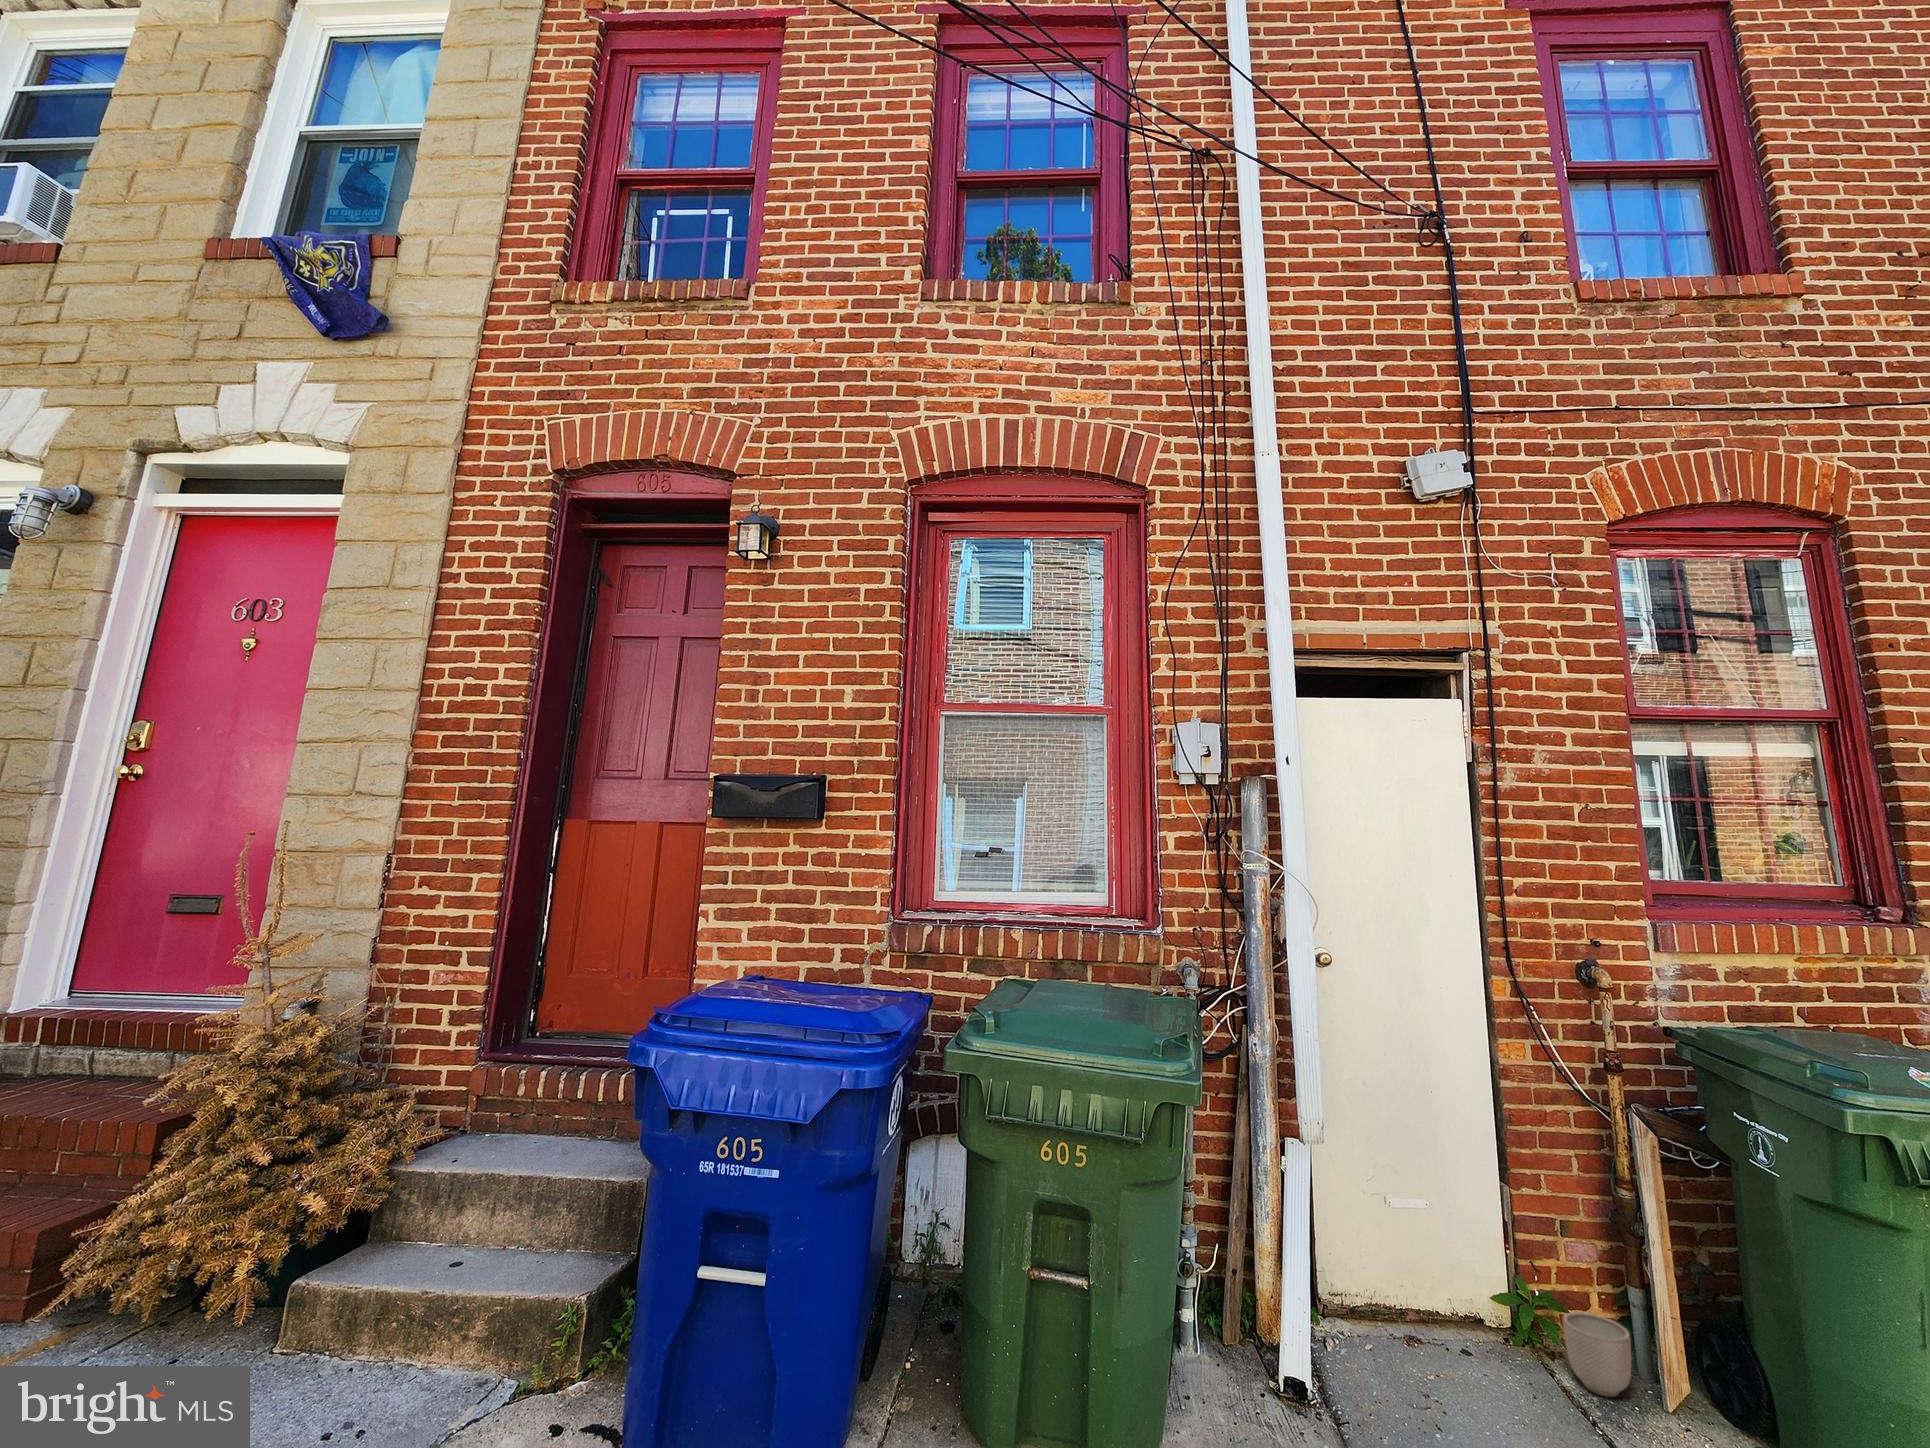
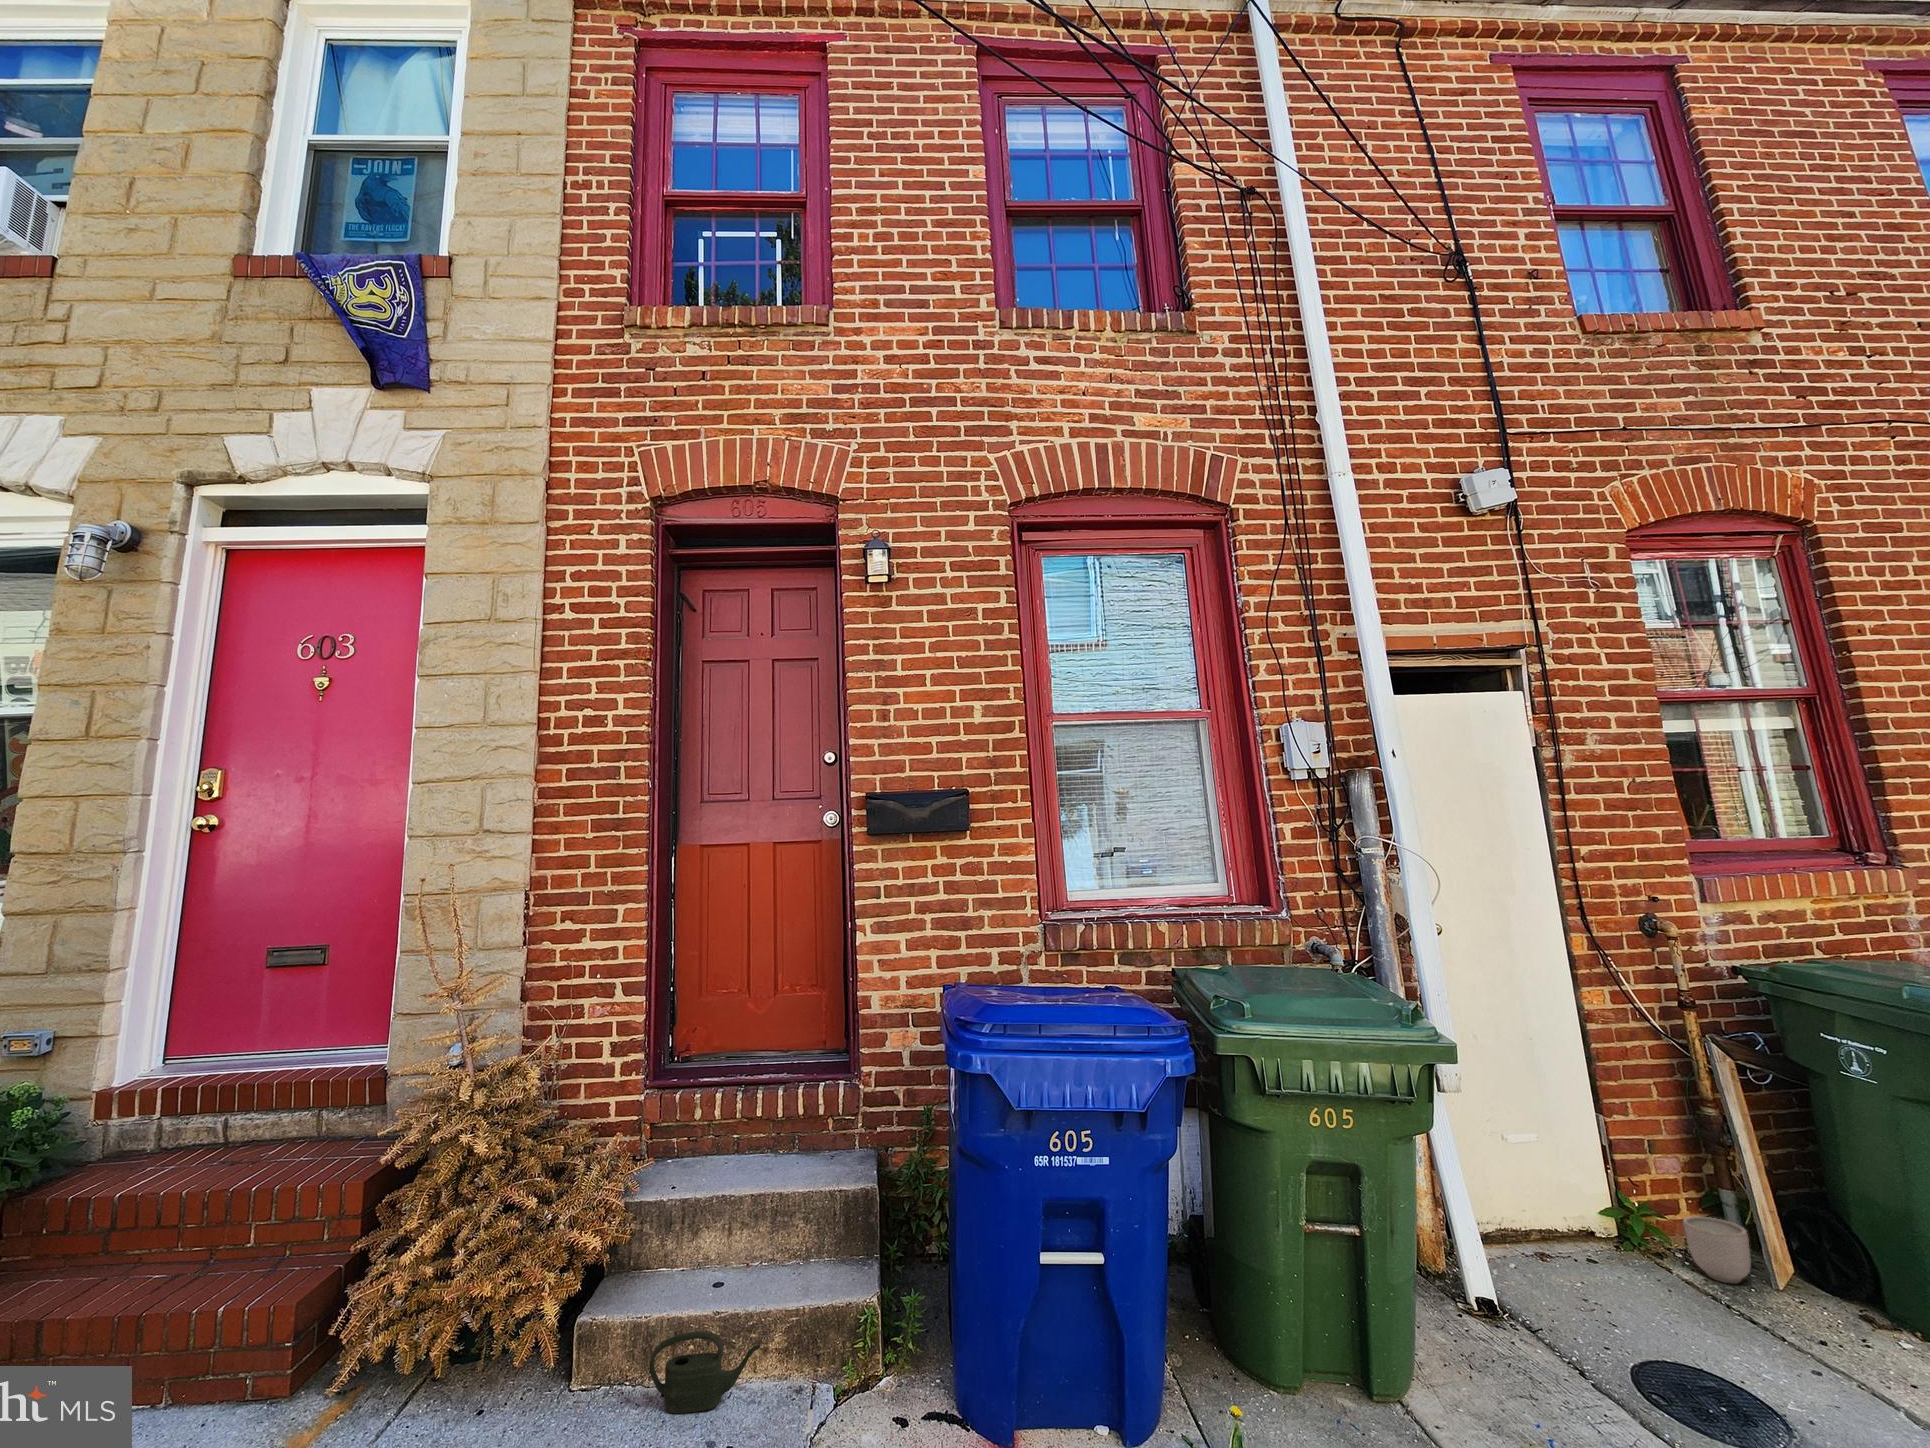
watering can: none [335,1308,453,1390] -> present [650,1331,760,1413]

